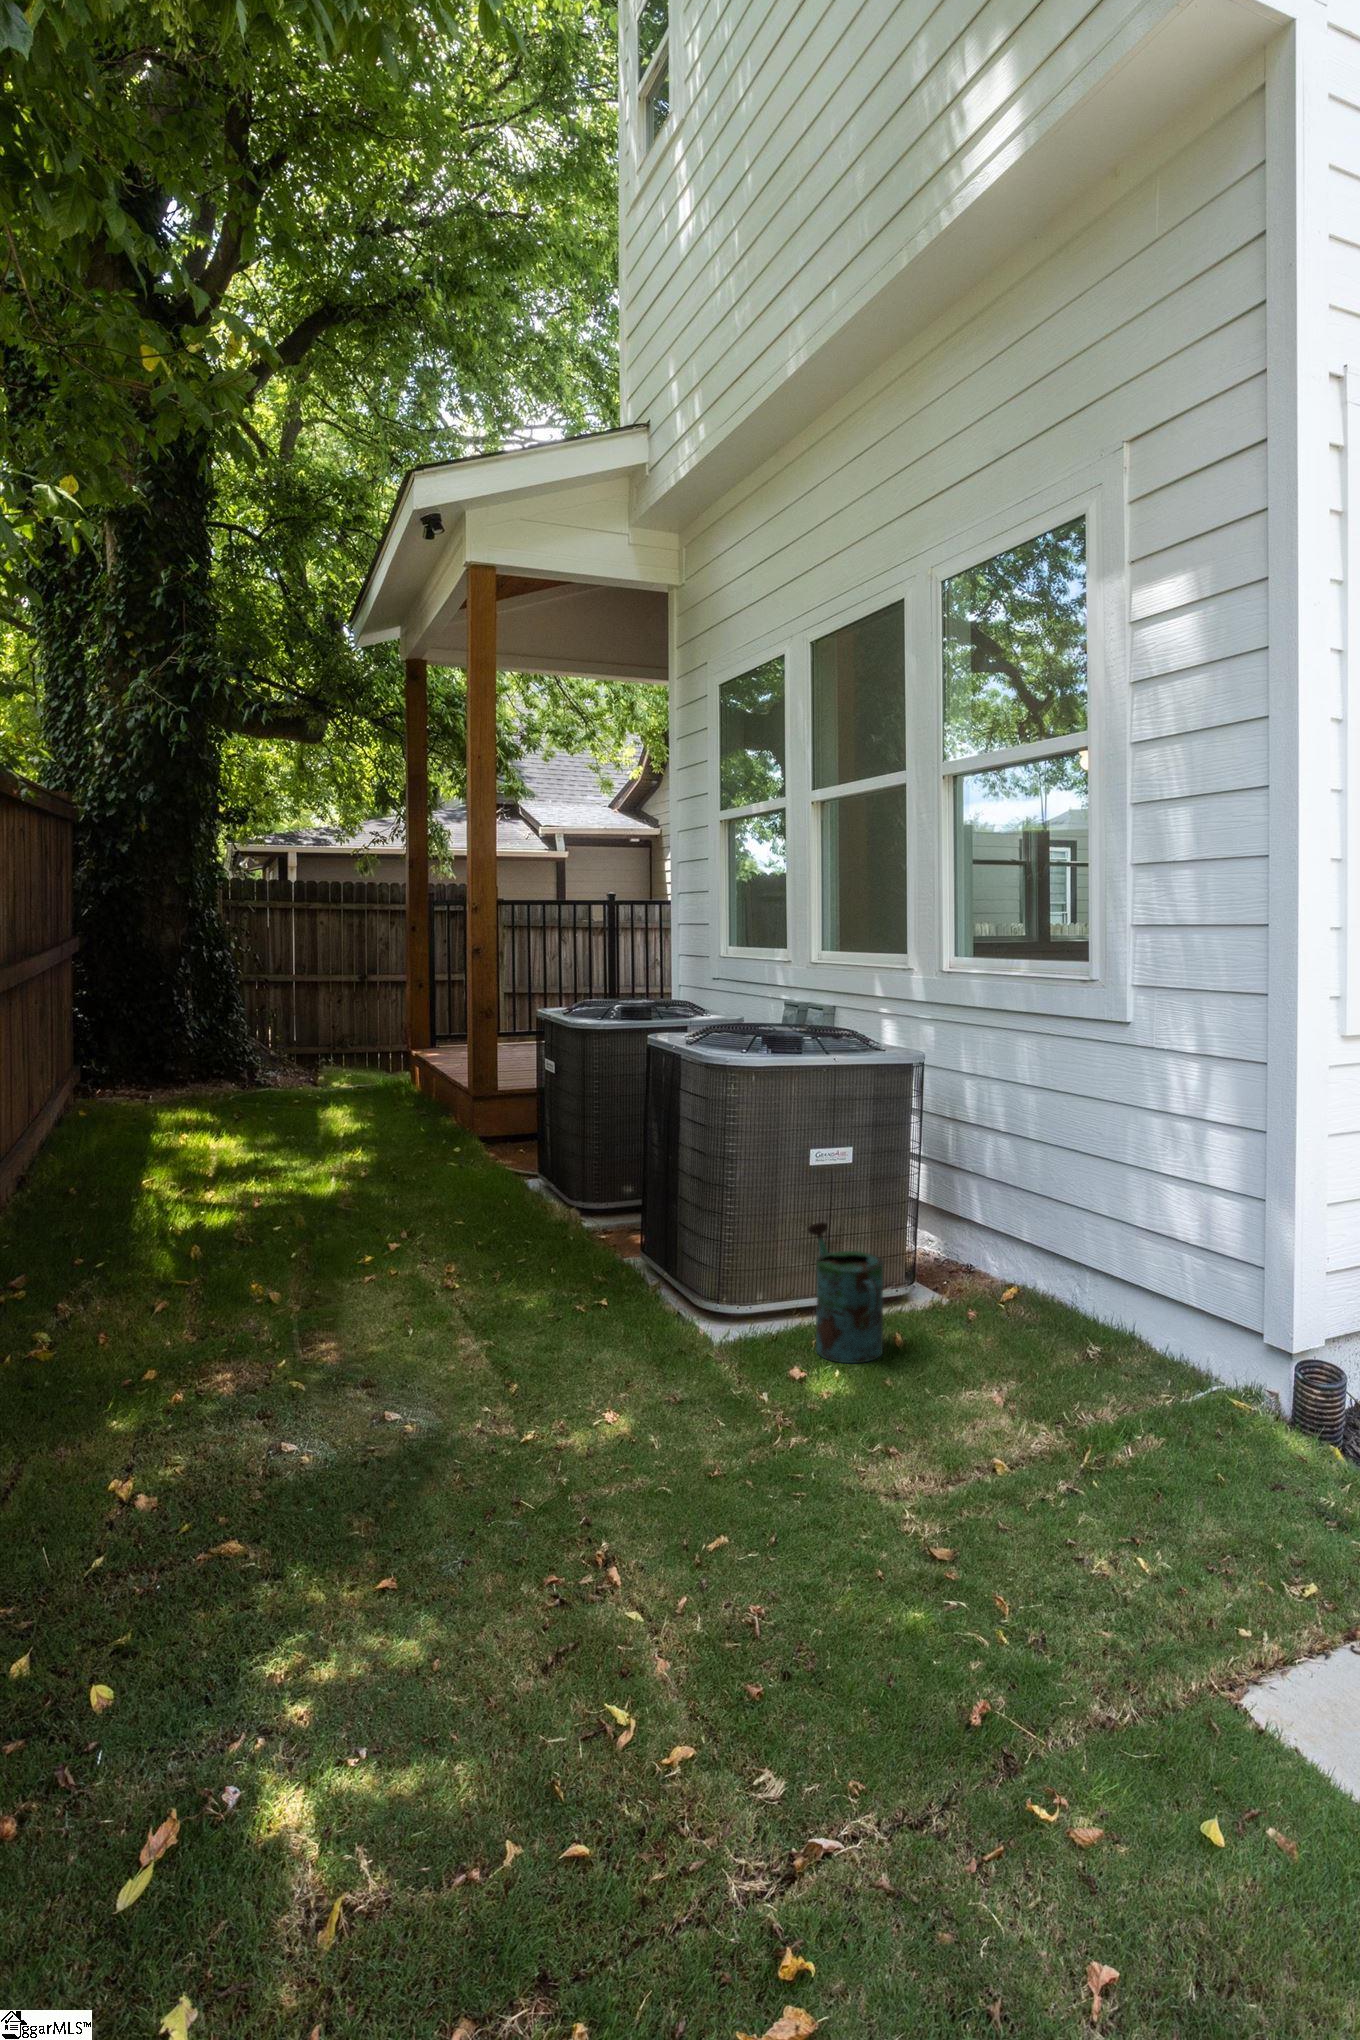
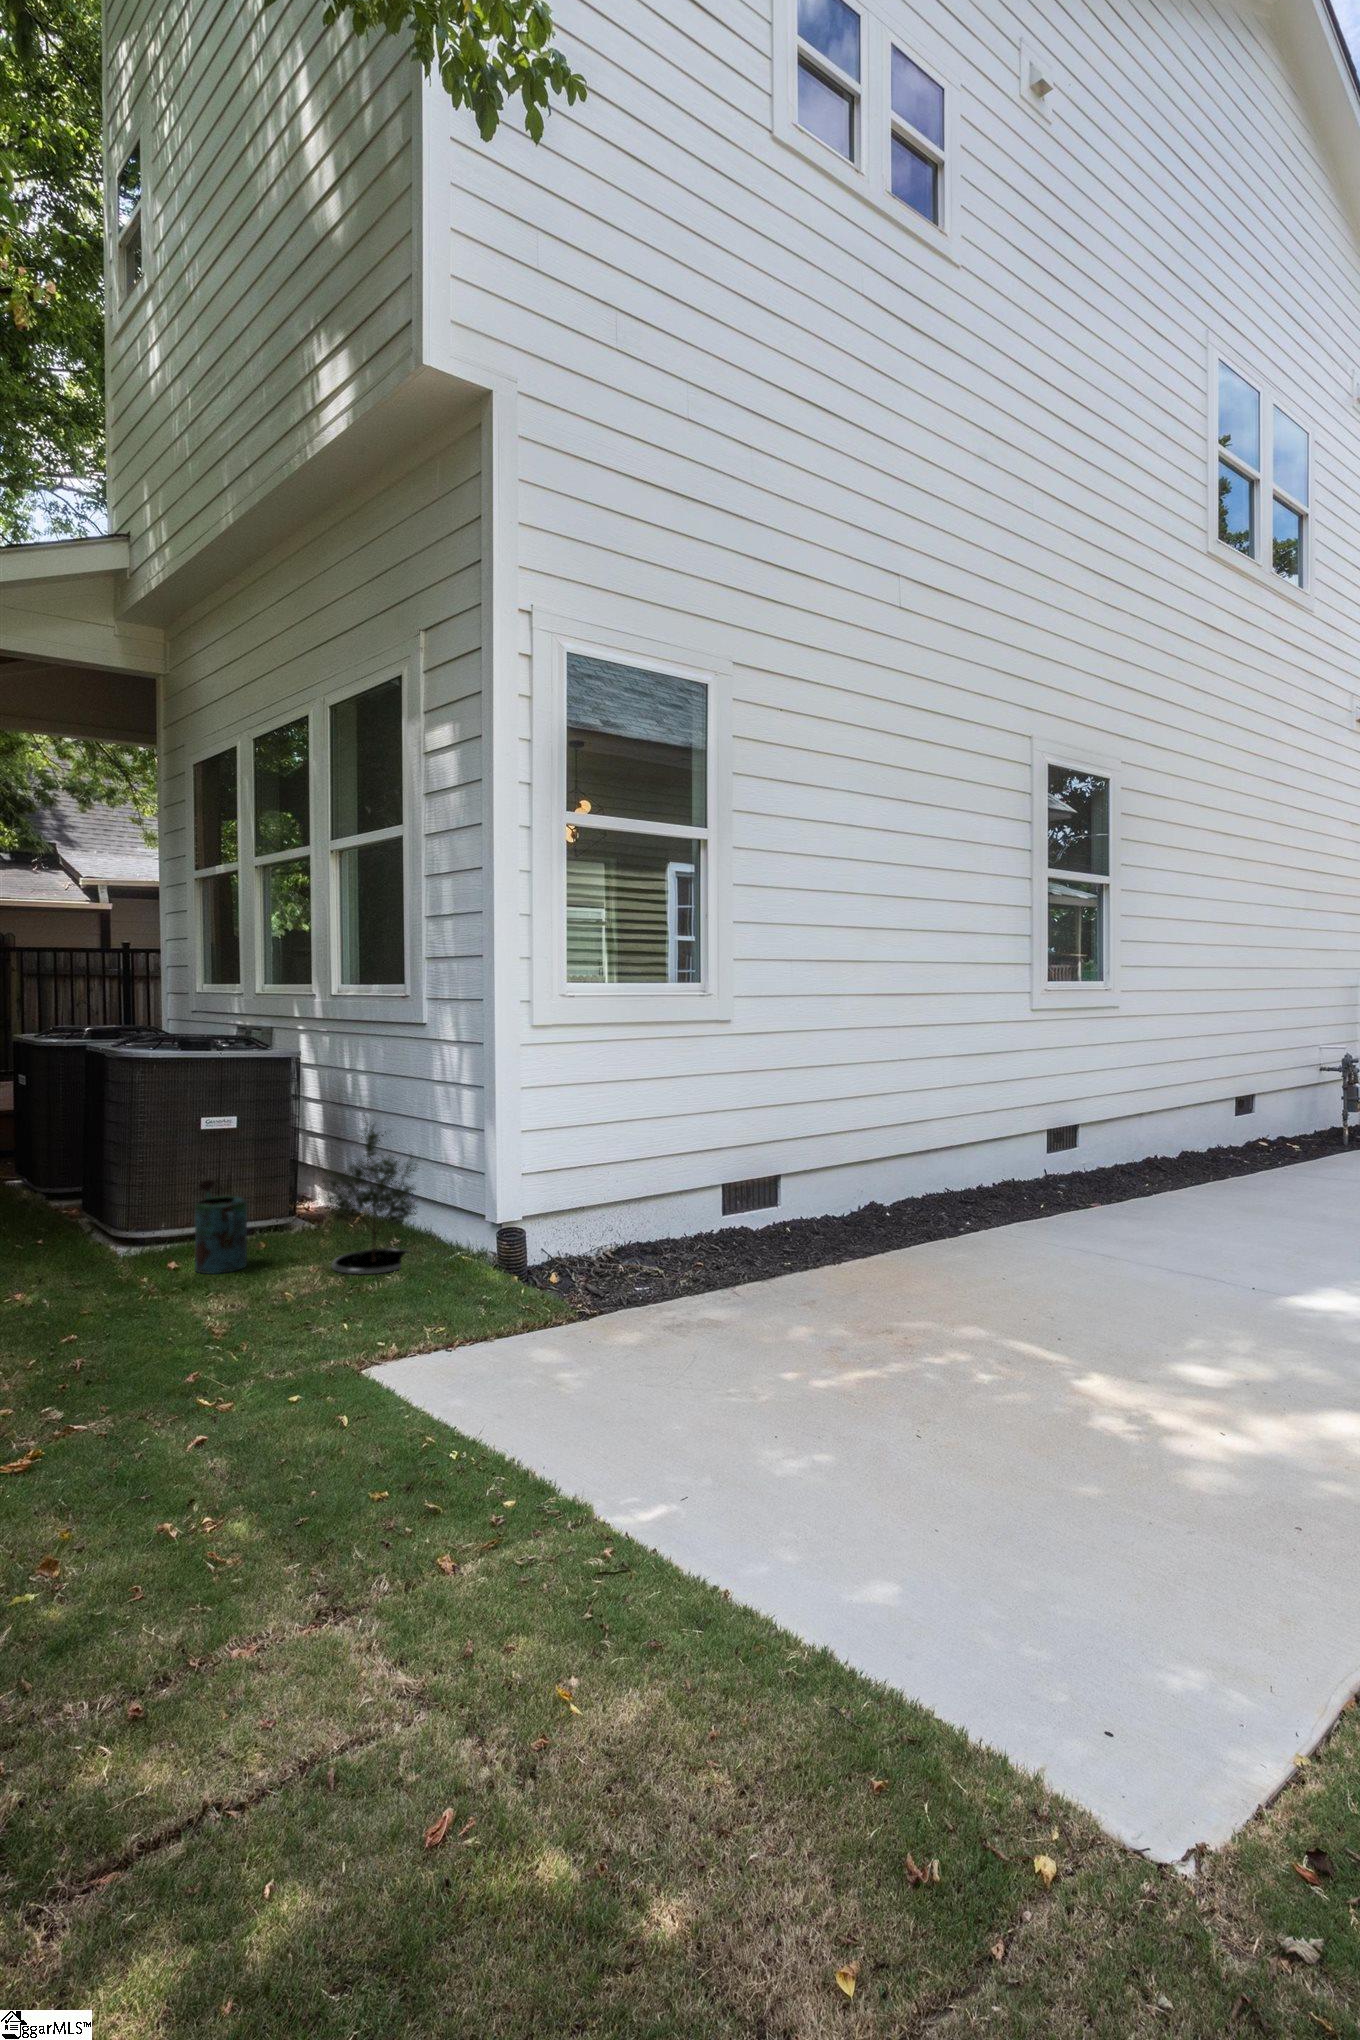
potted tree: none [978,1150,1139,1394] -> present [318,1115,417,1274]

